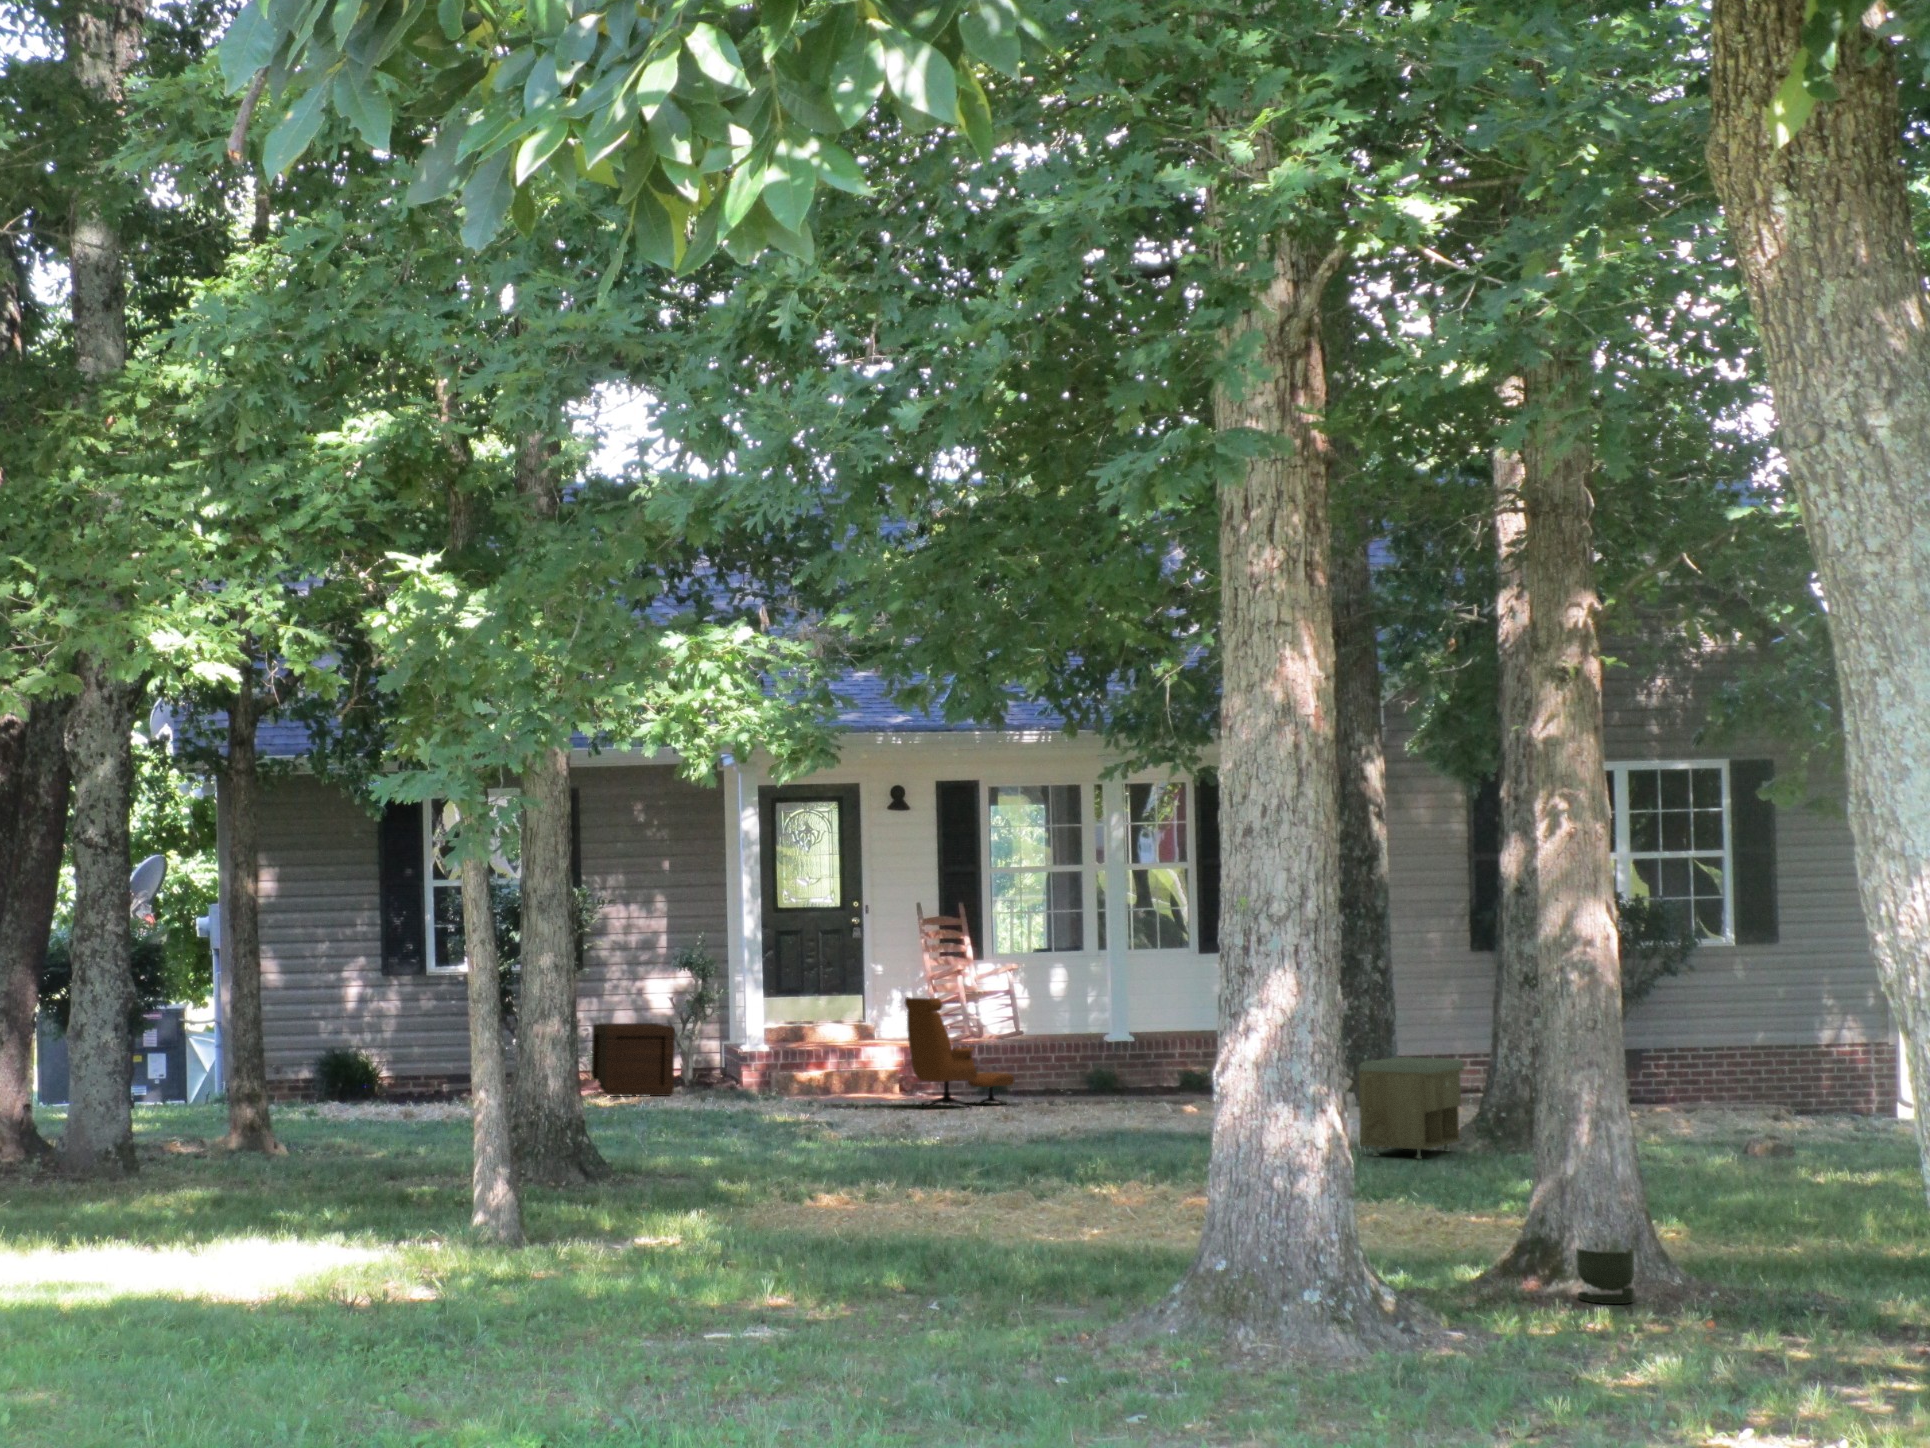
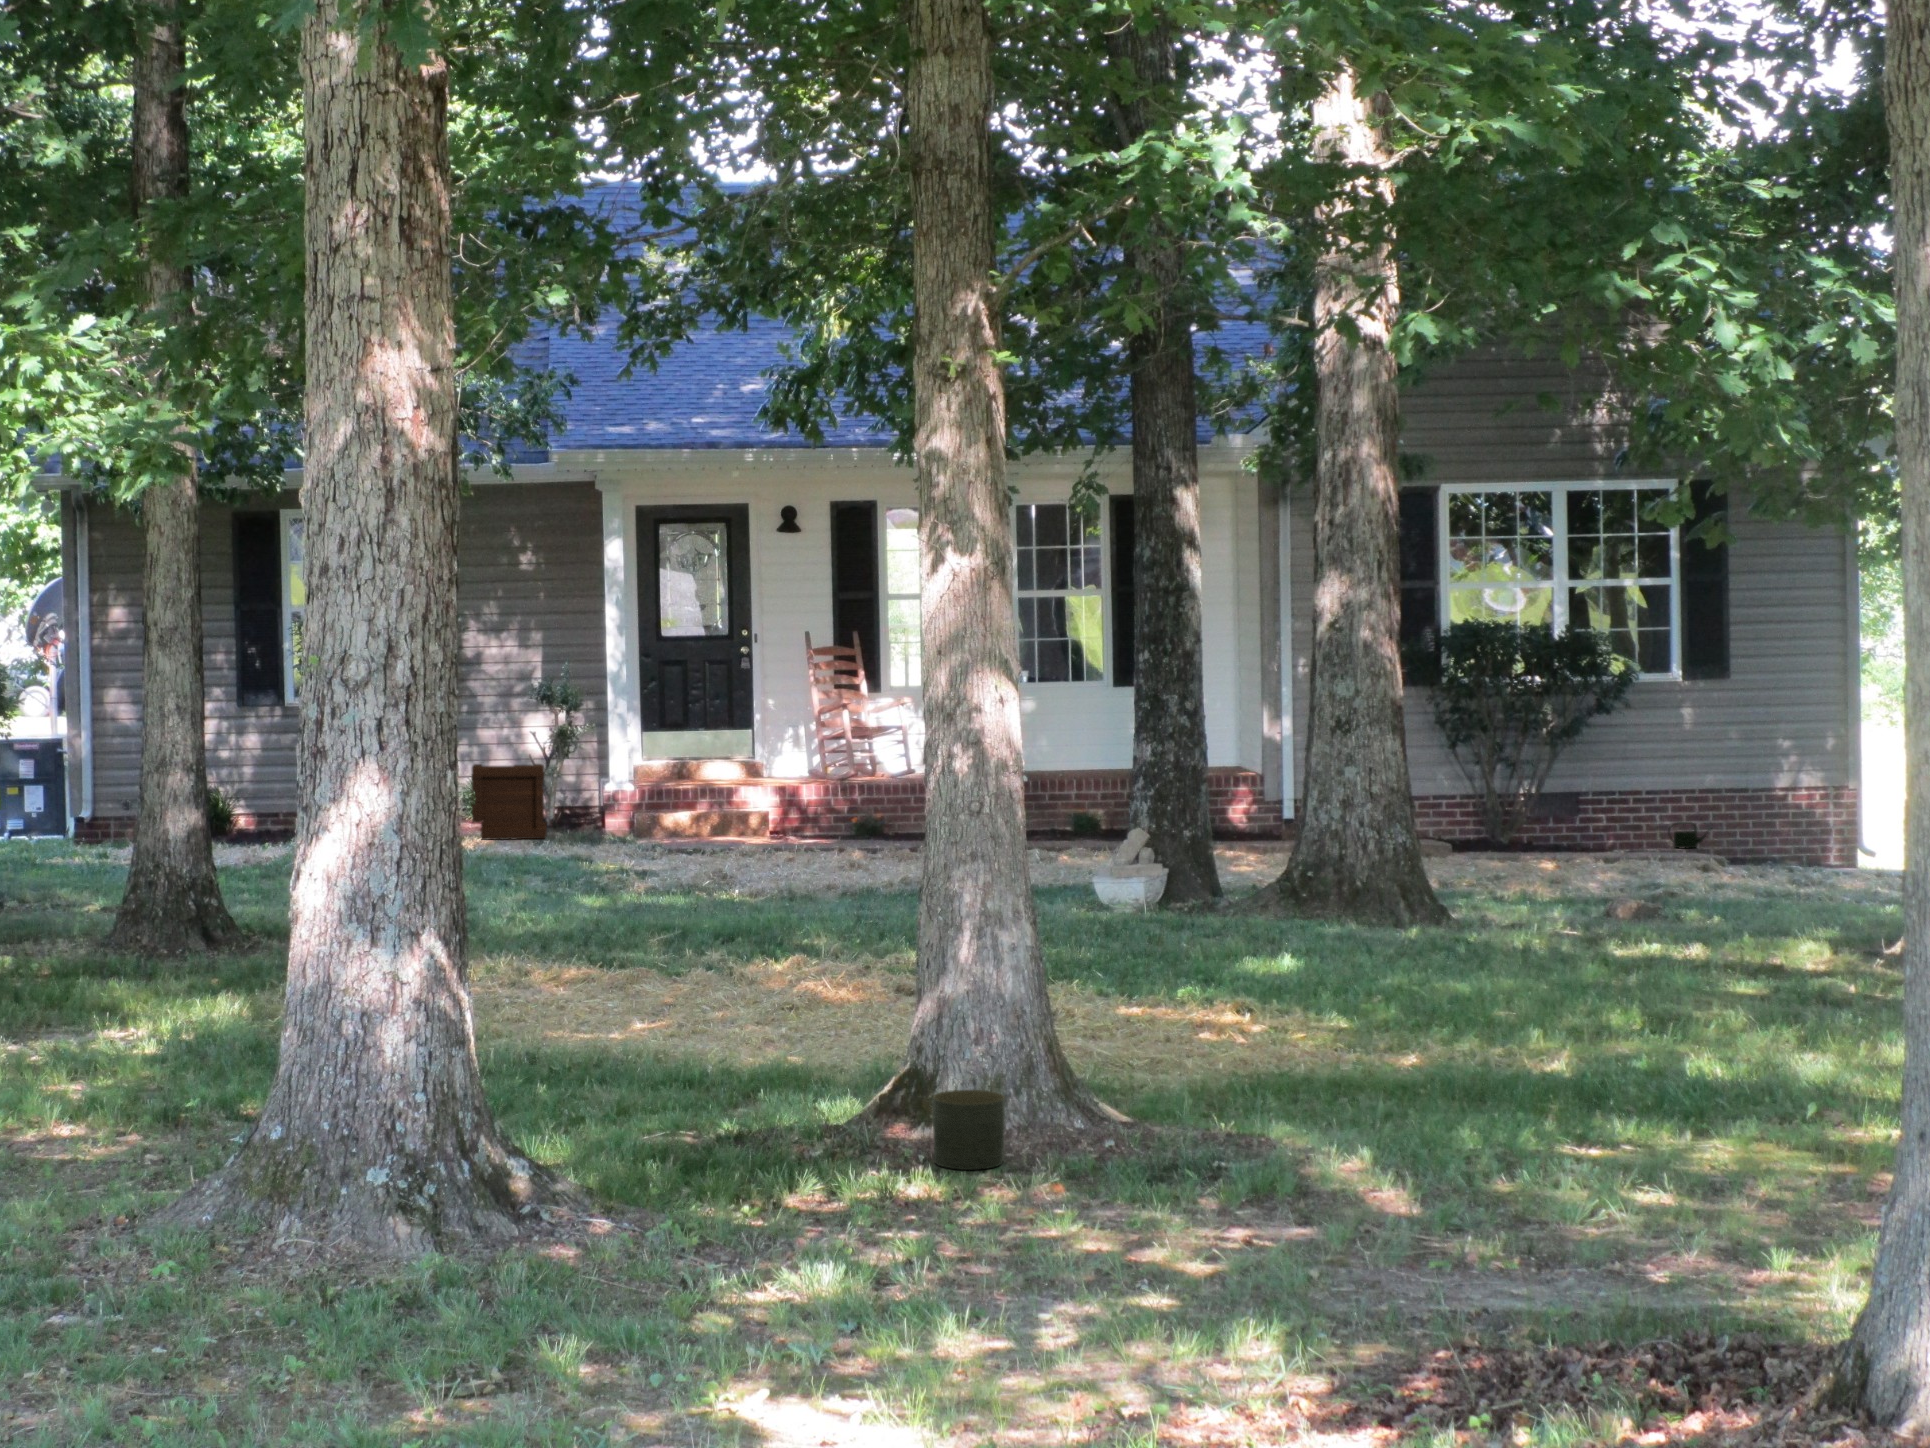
lounge chair: present [905,997,1014,1108] -> none [758,735,892,856]
storage bench: present [1359,1057,1464,1158] -> none [1137,807,1278,926]
watering can: none [1675,1081,1712,1104] -> present [1668,825,1706,848]

